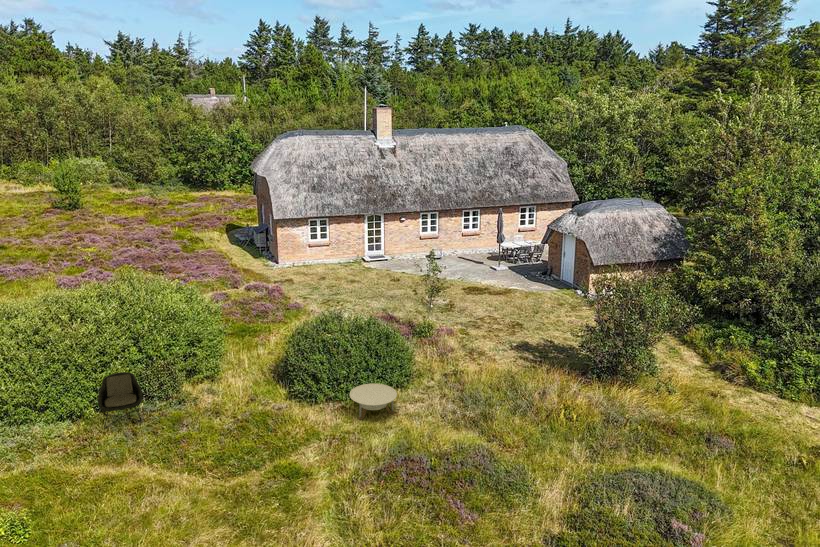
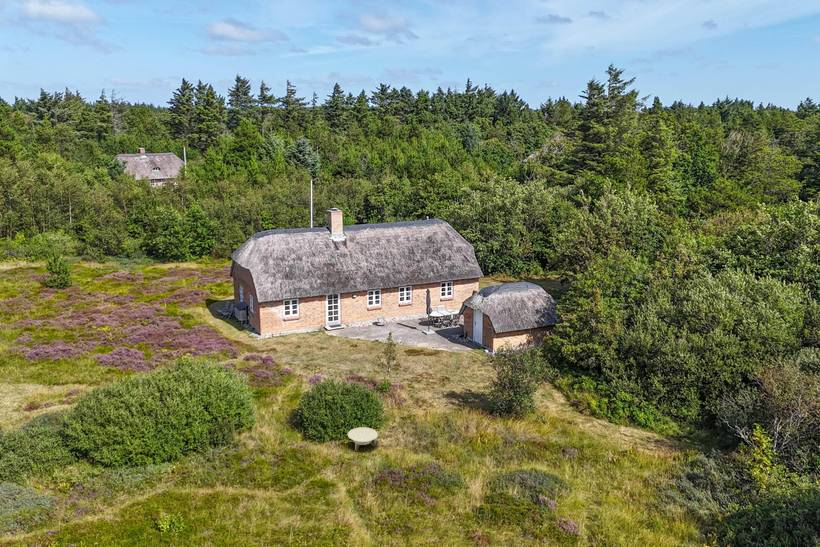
lounge chair: present [98,372,142,428] -> none [187,429,216,467]

